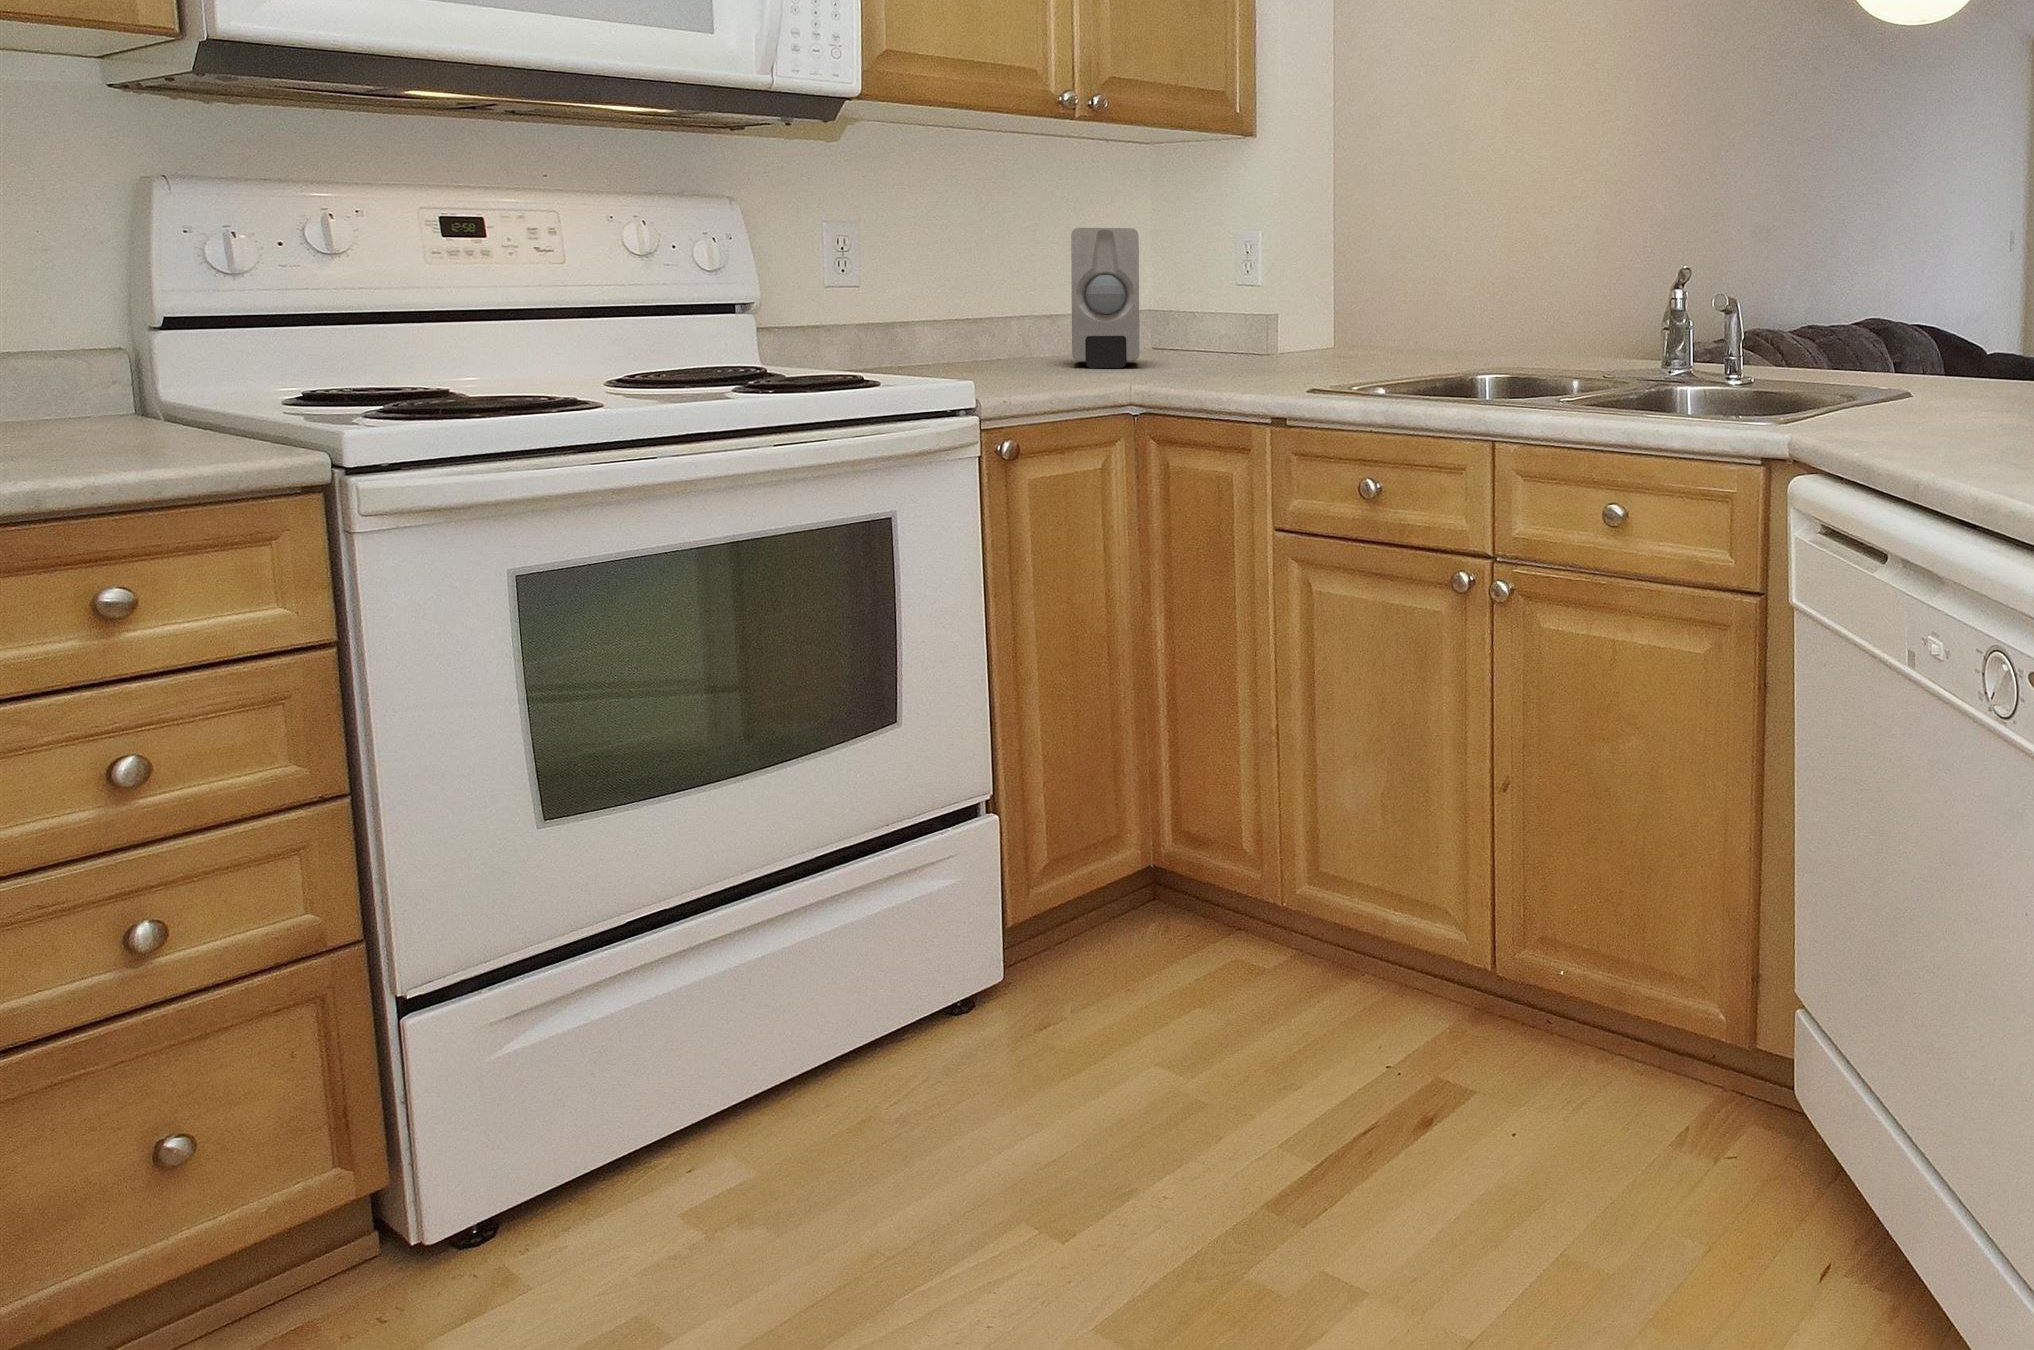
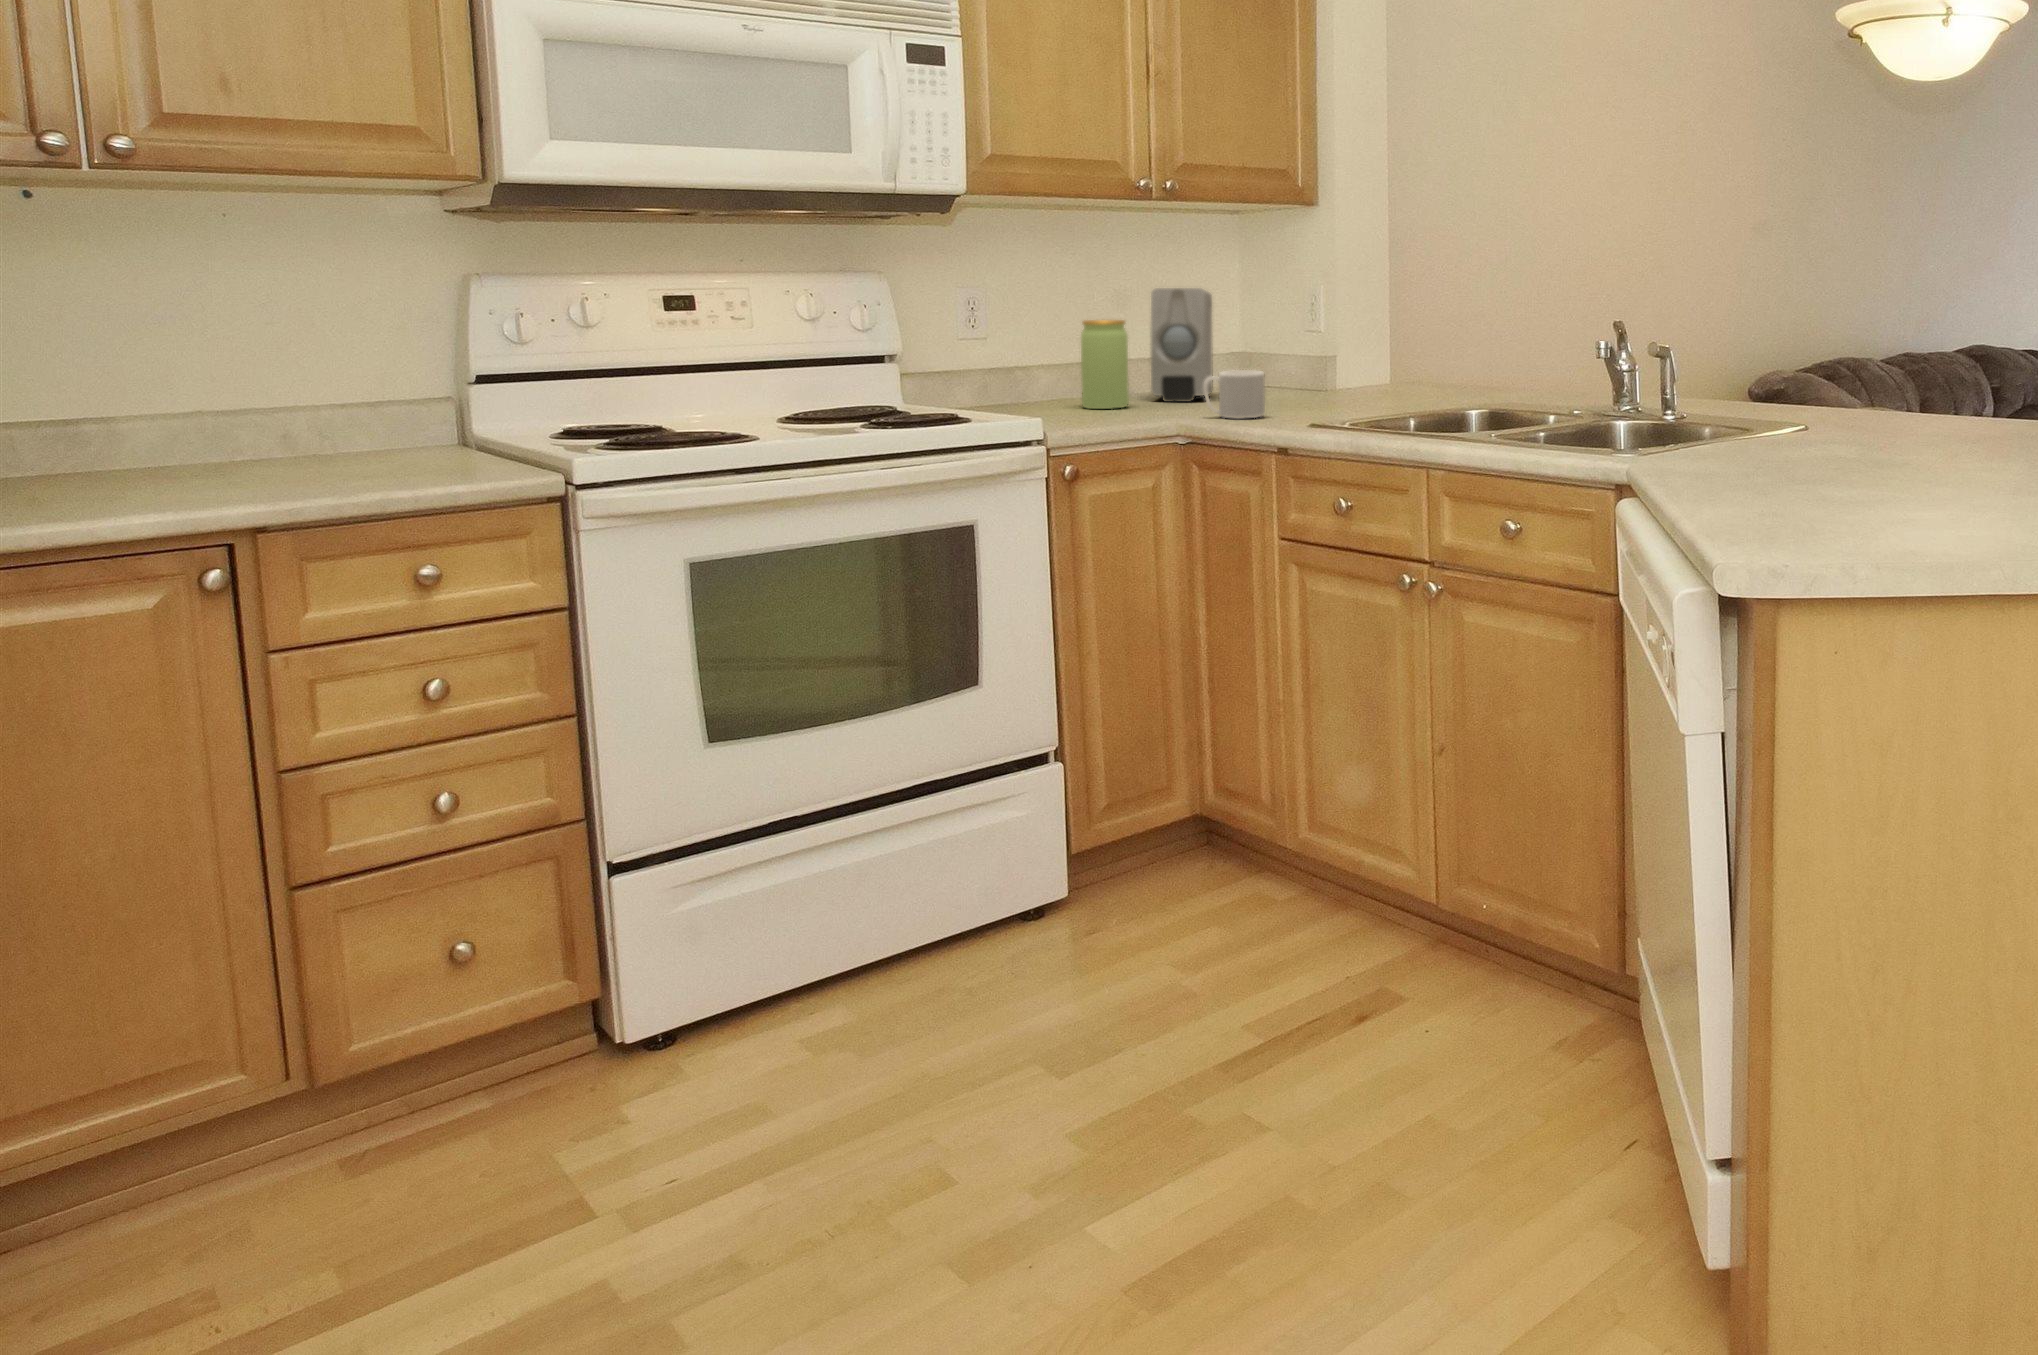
jar: none [993,264,1053,375] -> present [1081,320,1129,409]
mug: none [1165,326,1239,384] -> present [1203,370,1265,419]

